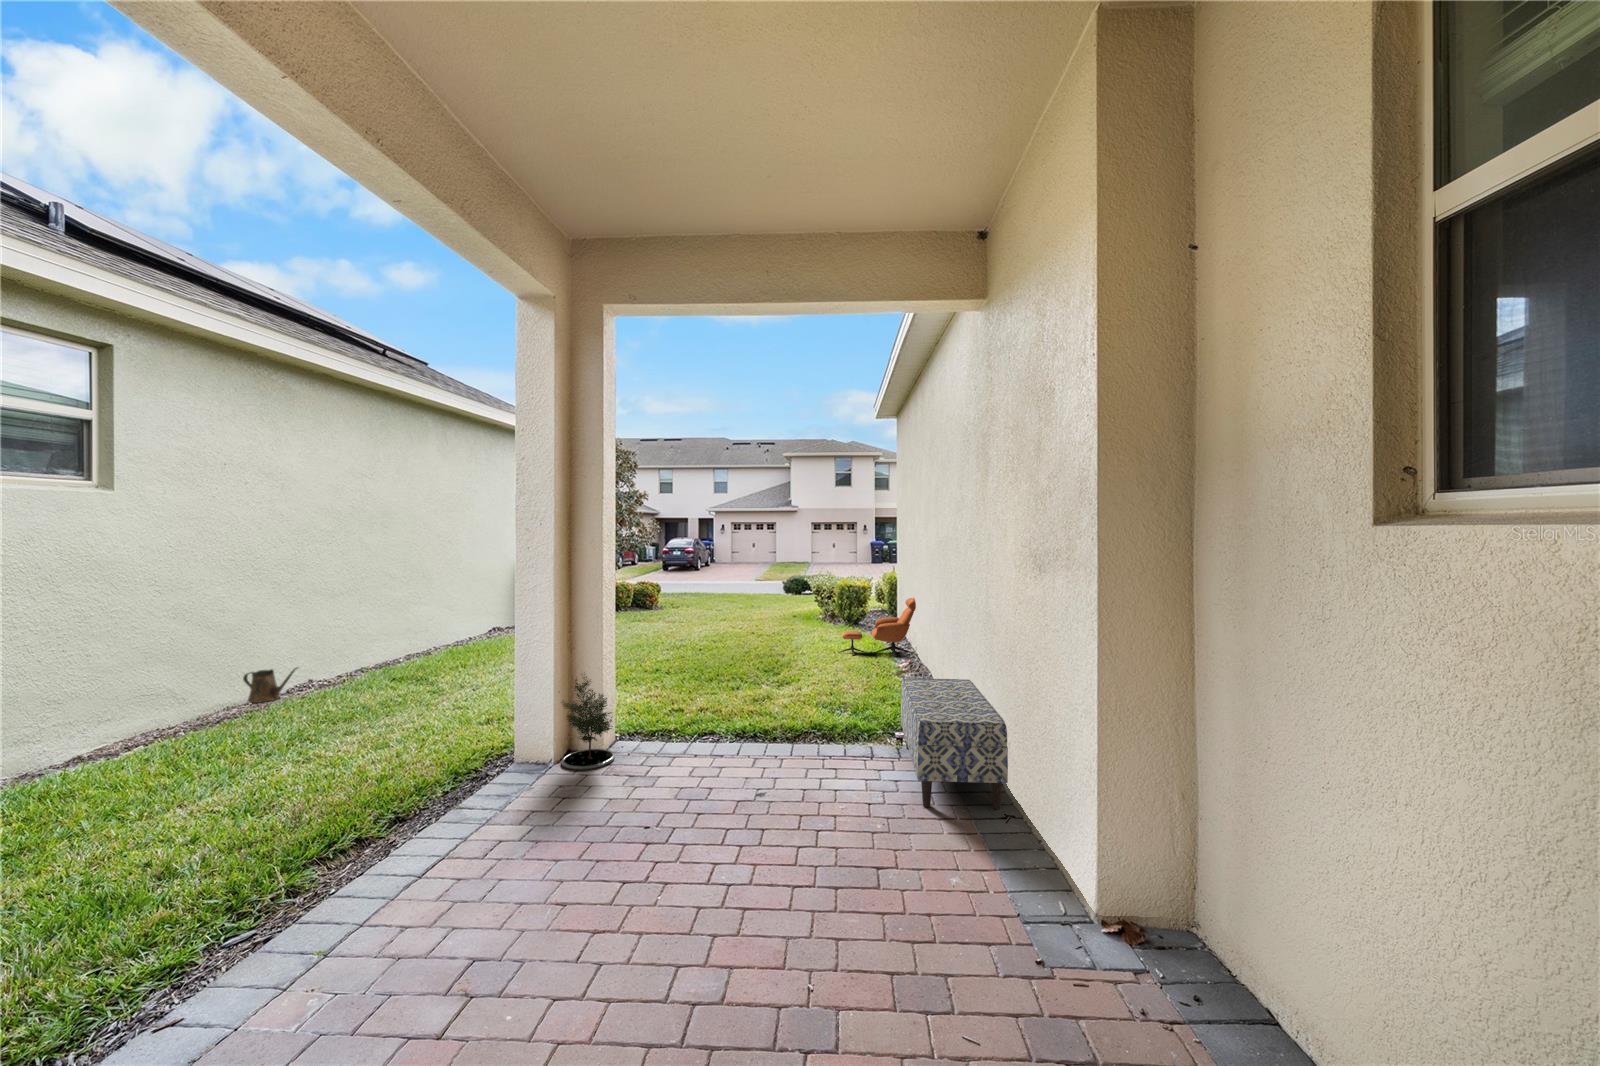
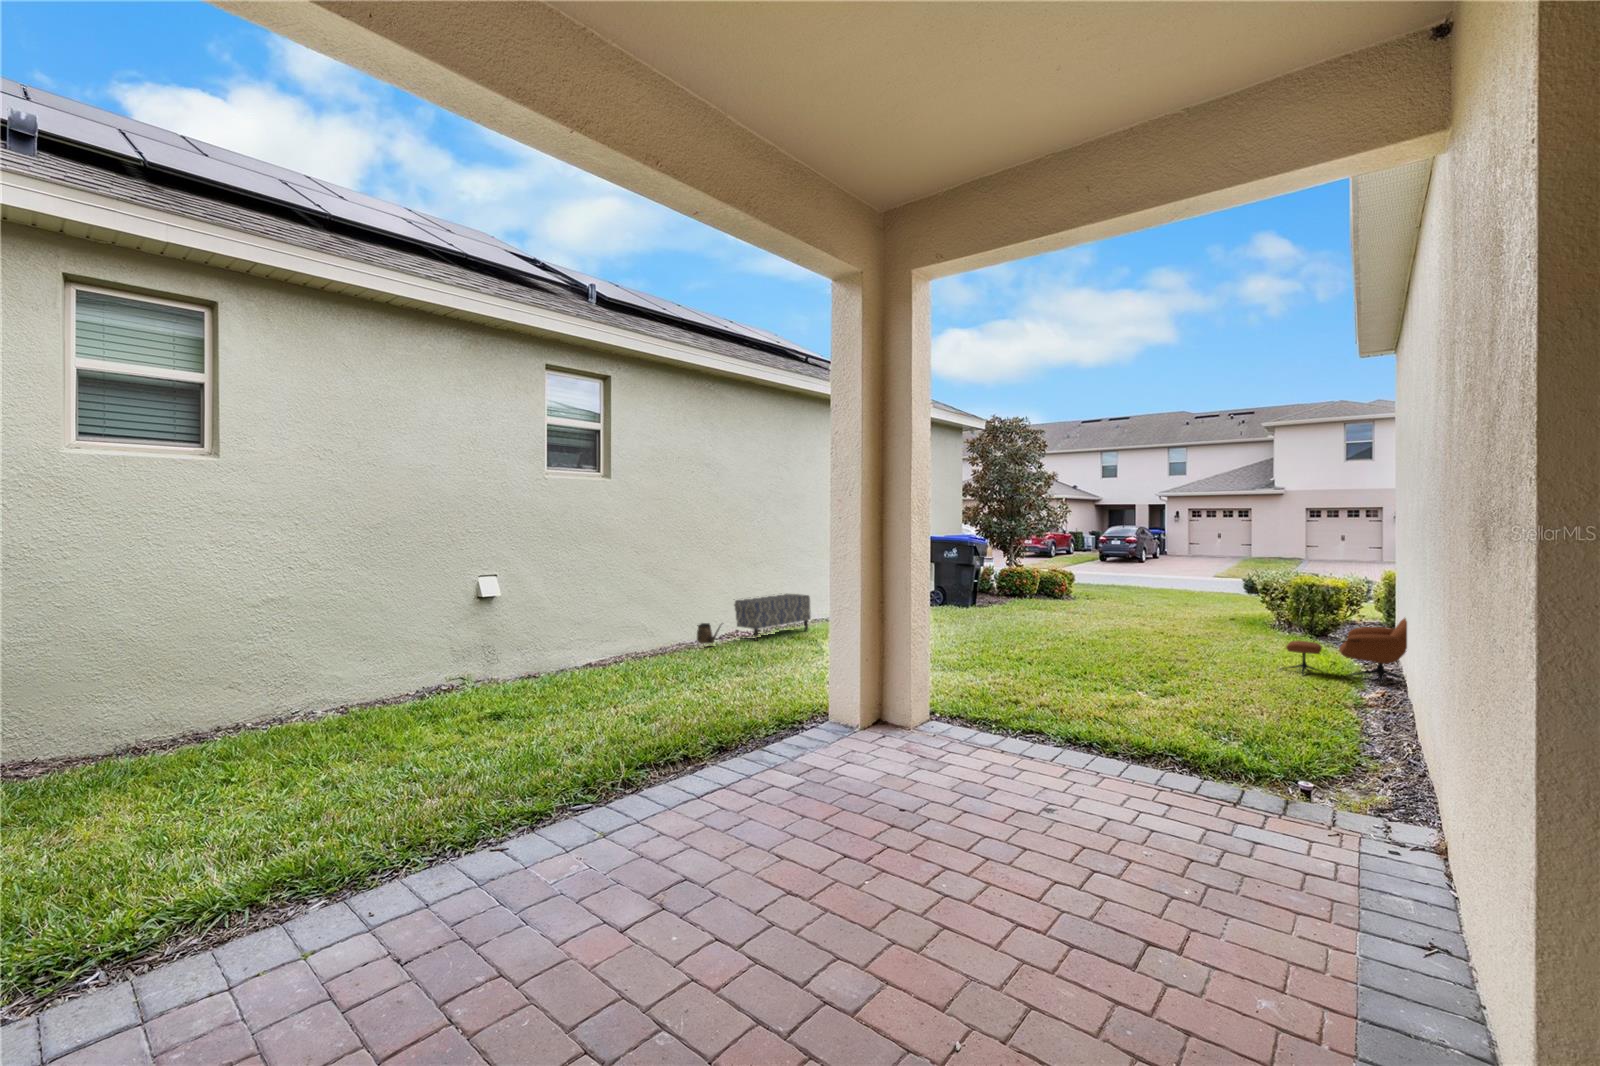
potted tree: present [562,677,614,770] -> none [863,643,919,743]
bench: present [901,679,1008,810] -> present [734,594,811,641]

